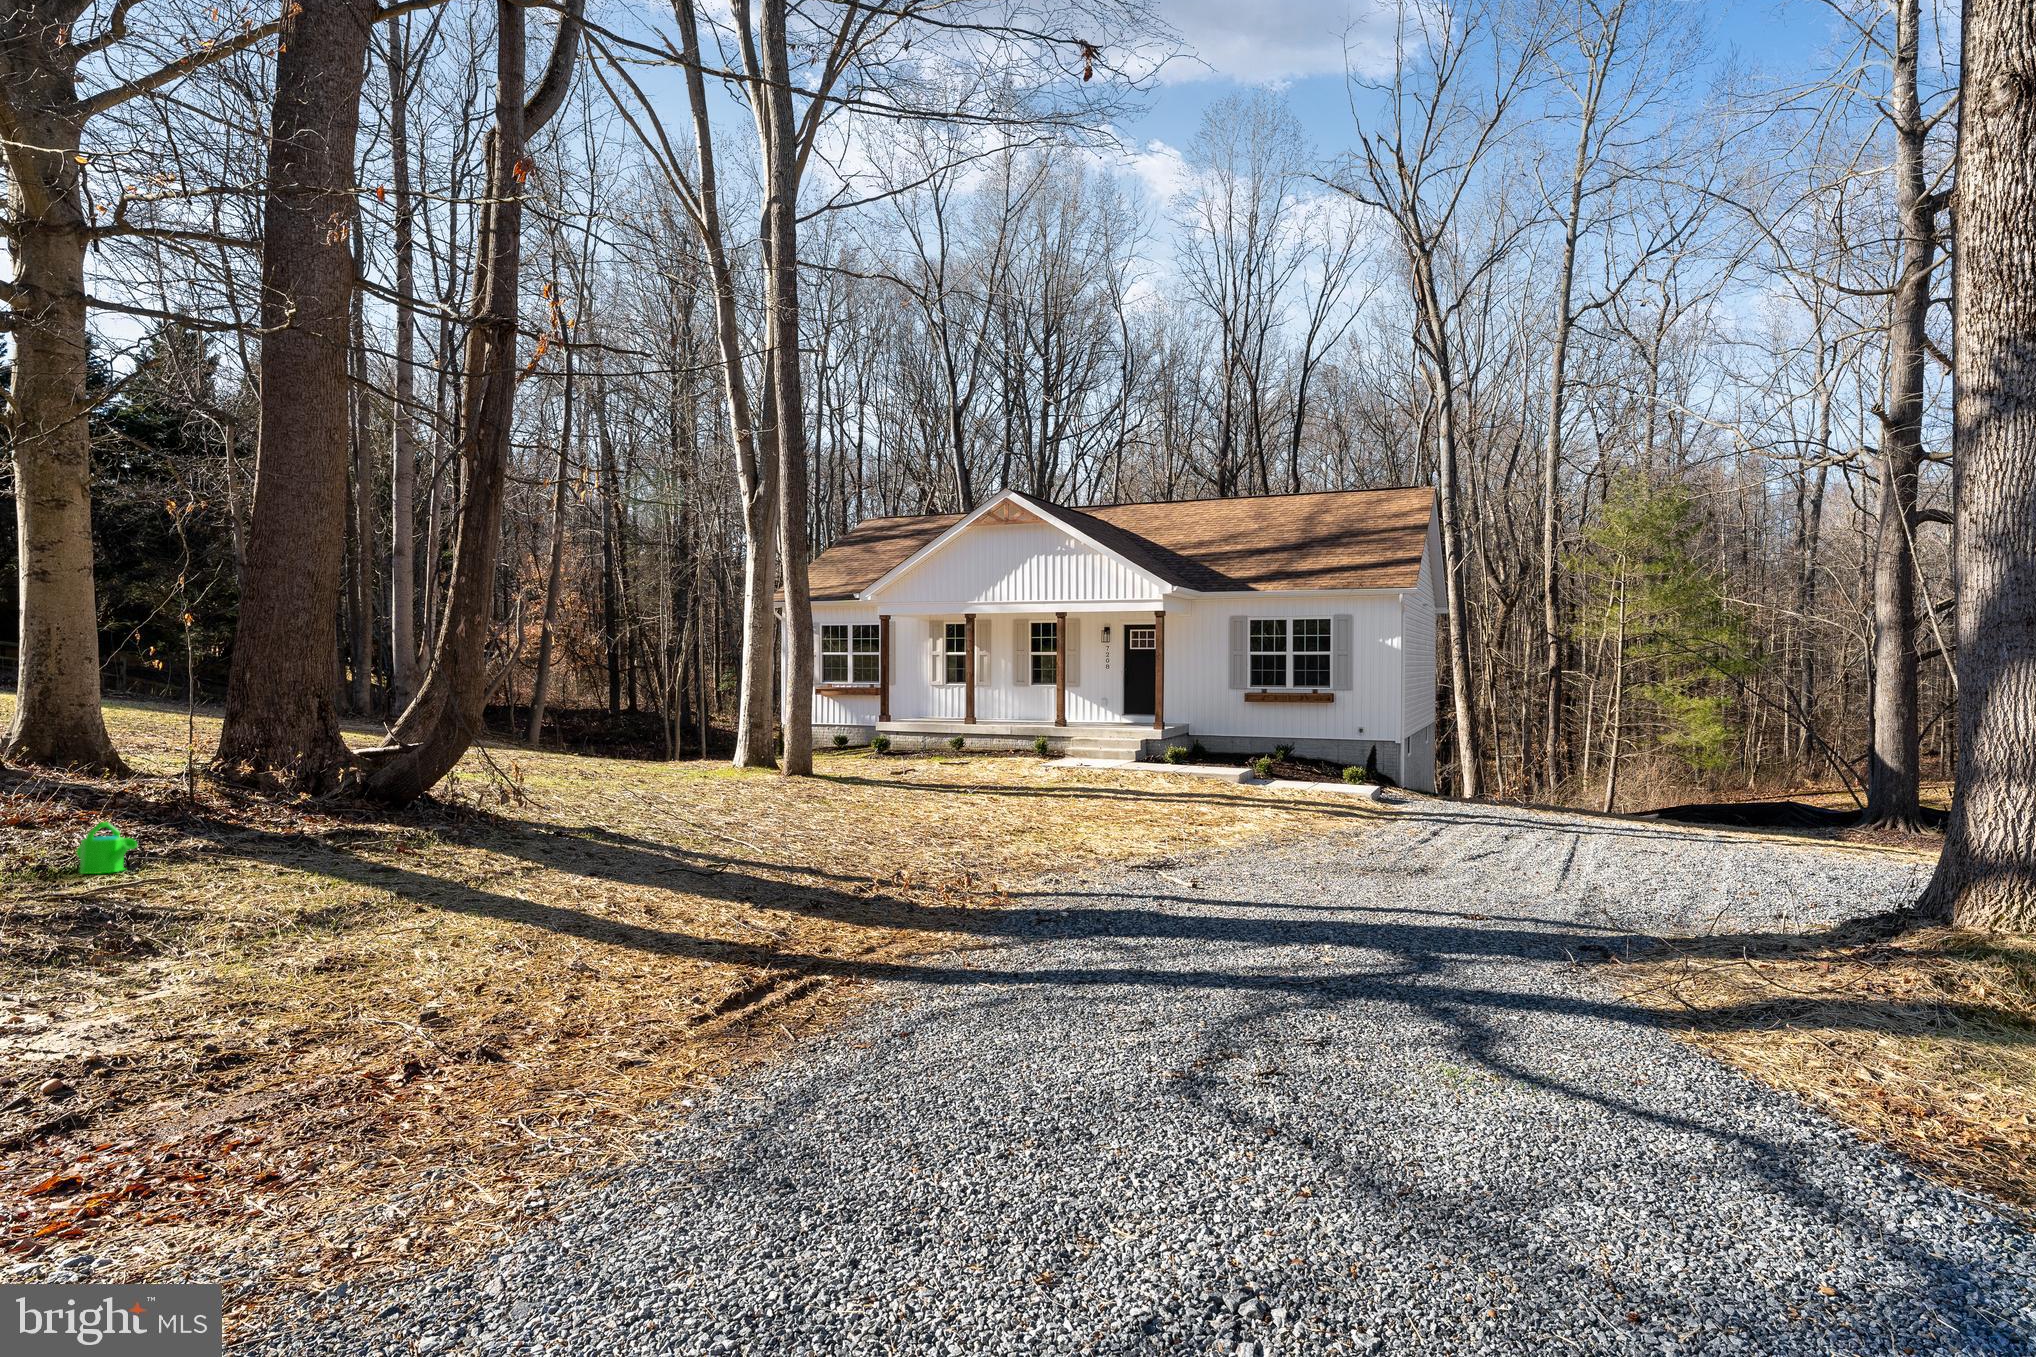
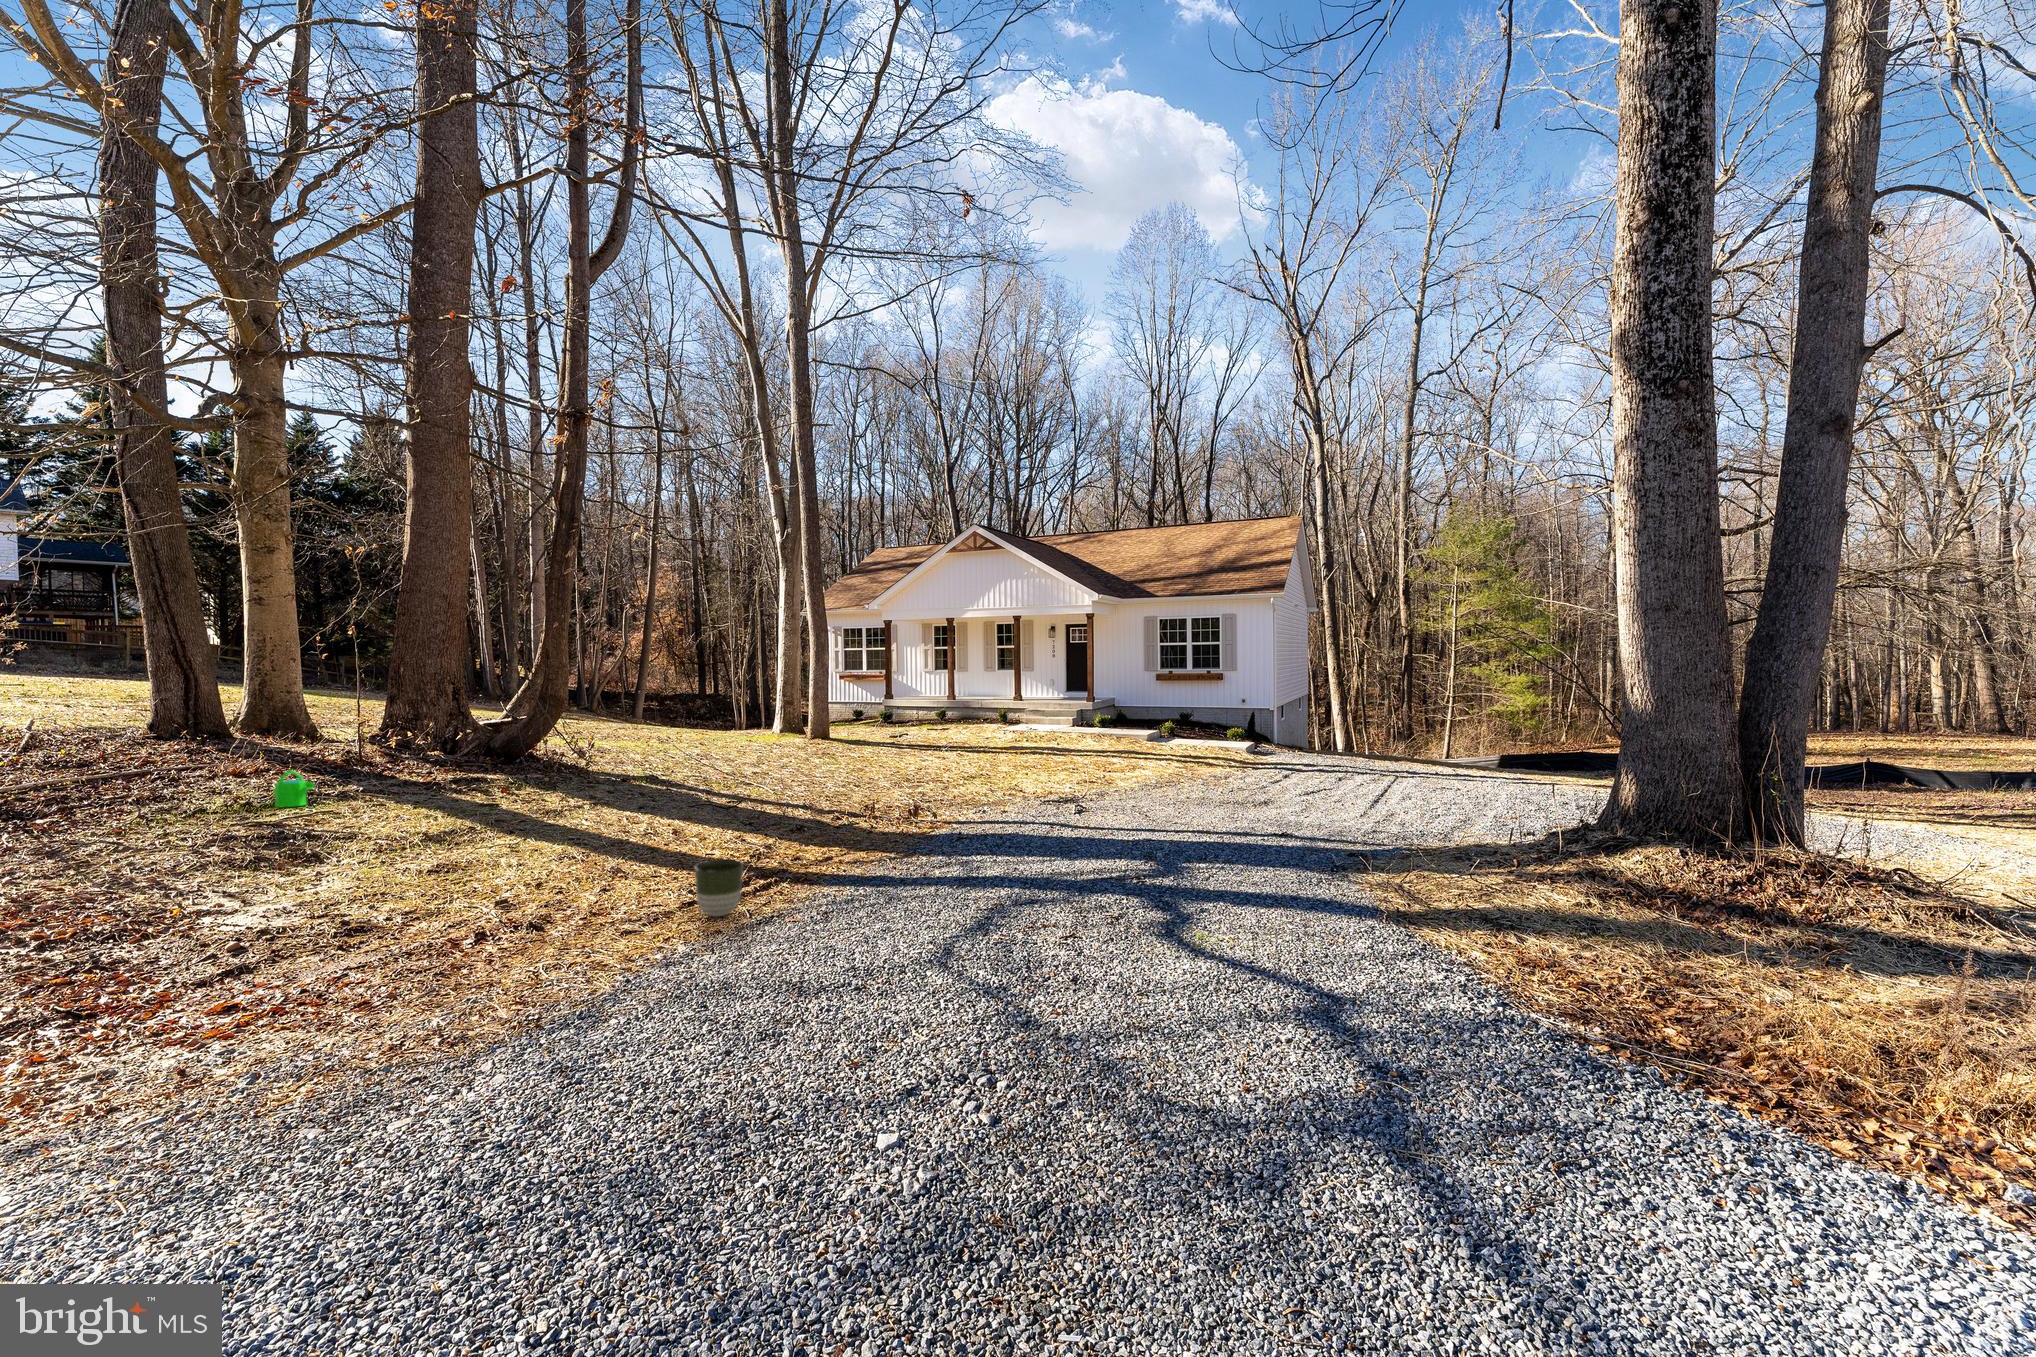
planter: none [708,958,773,1038] -> present [695,860,743,917]

